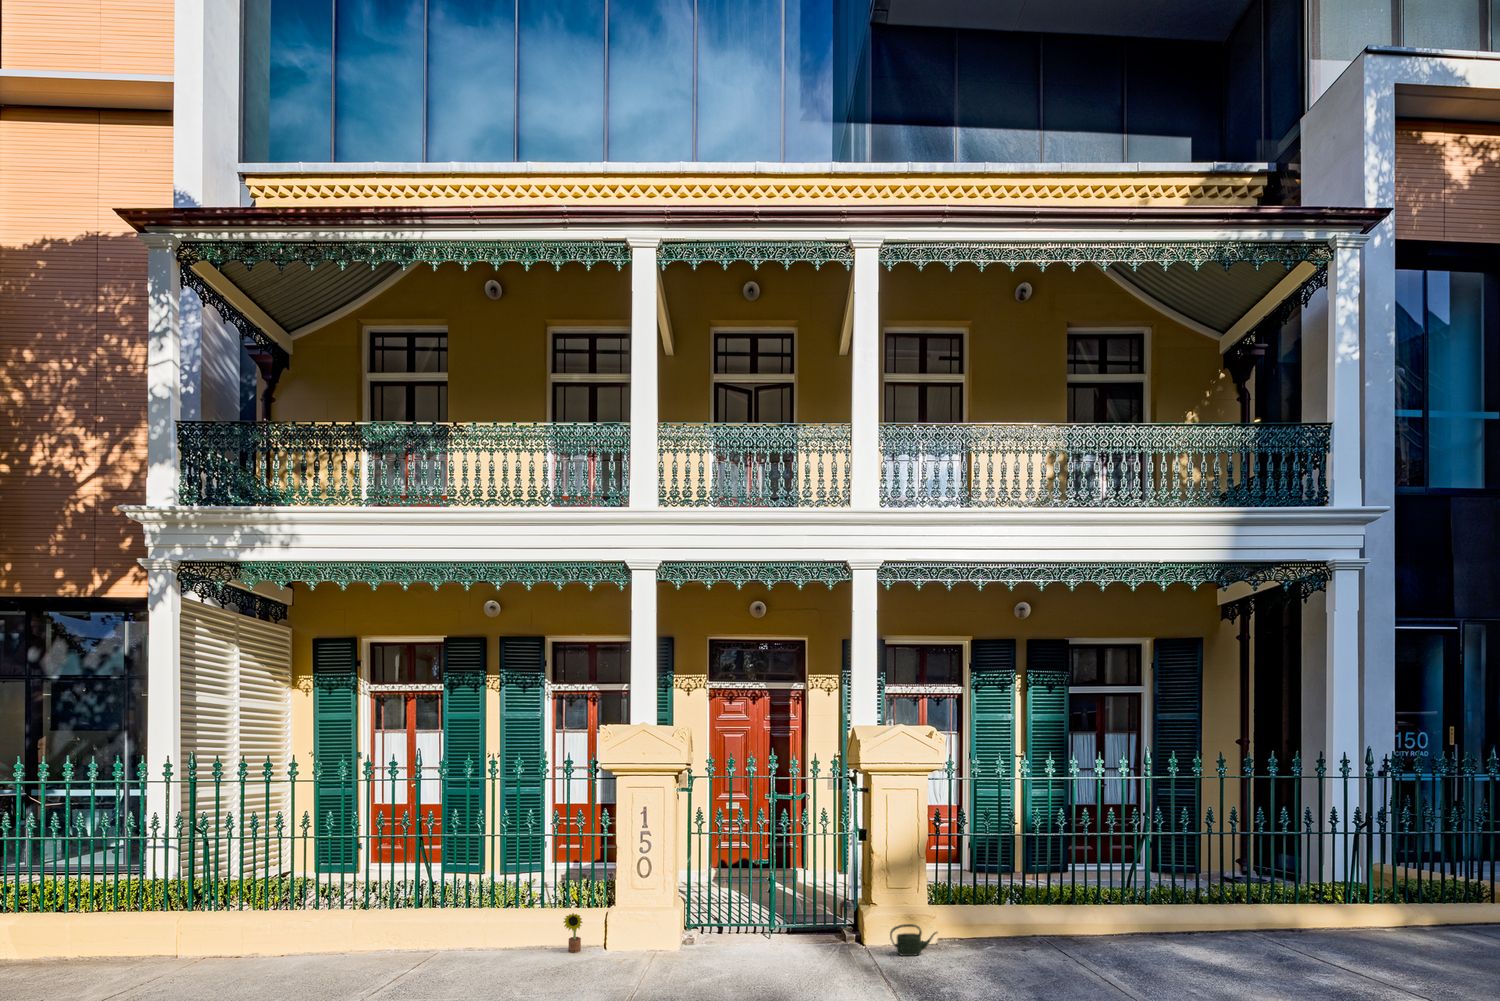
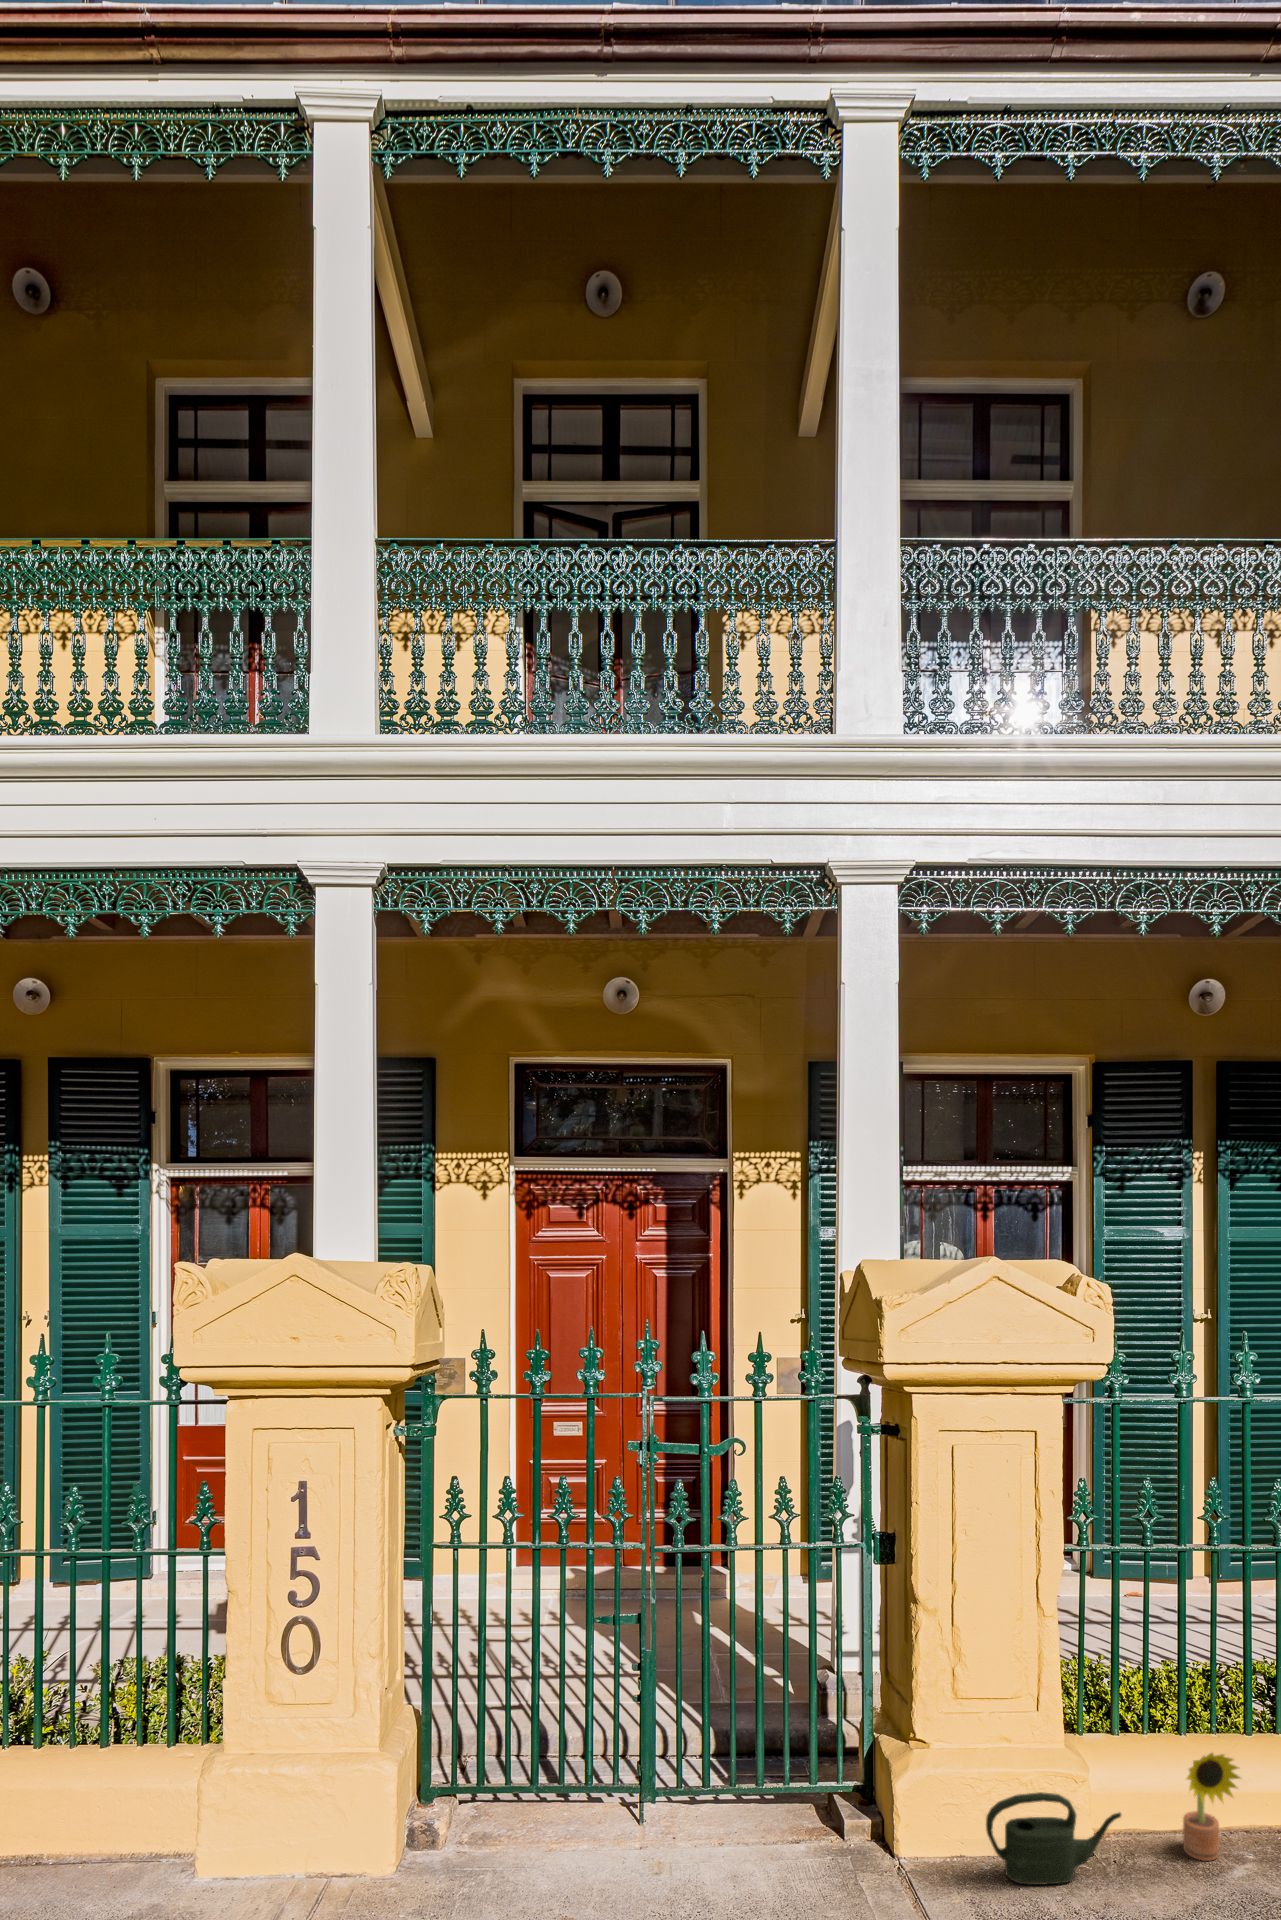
decorative plant: present [563,913,583,953] -> present [1183,1753,1240,1861]

